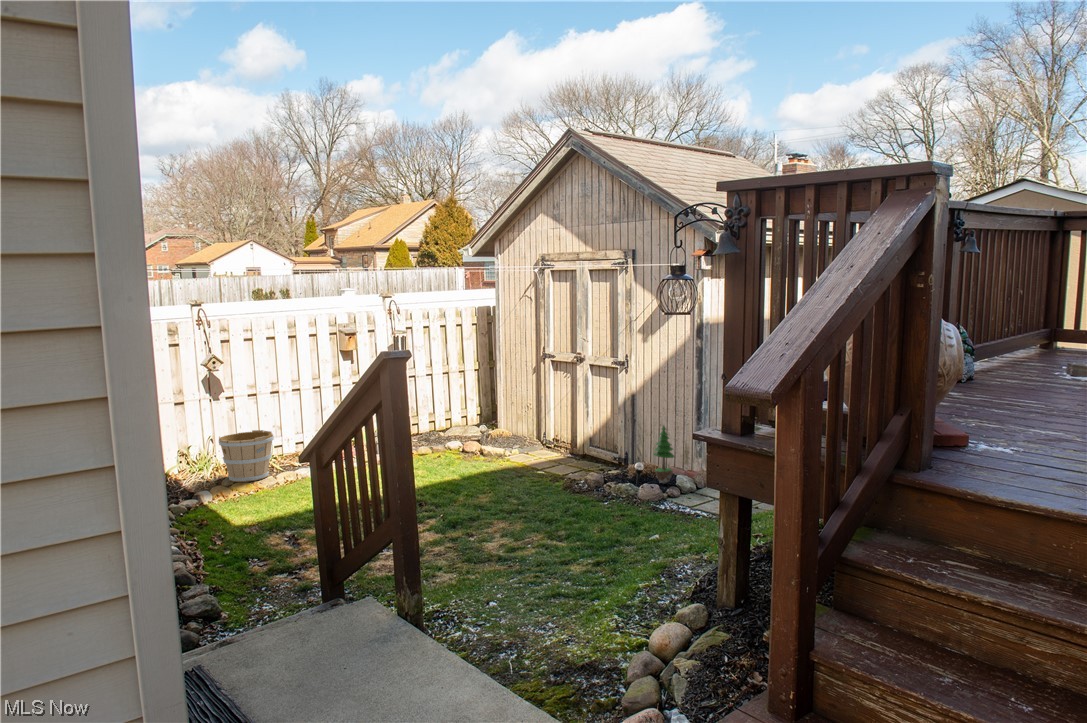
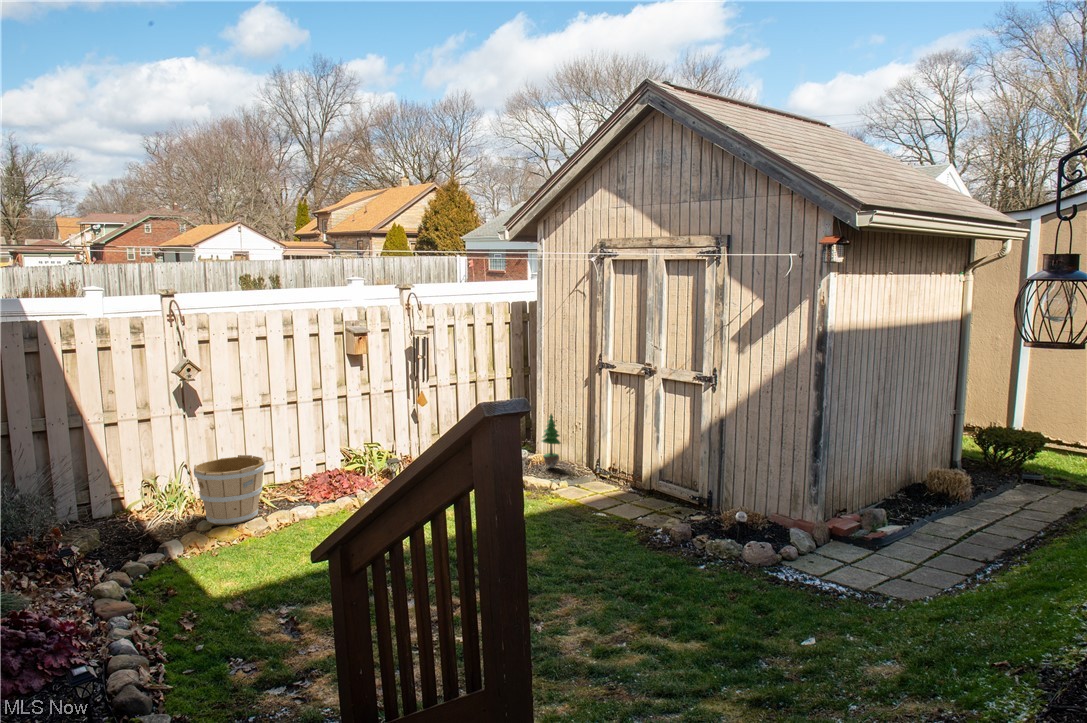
potted tree: present [654,426,674,484] -> present [542,414,560,468]

